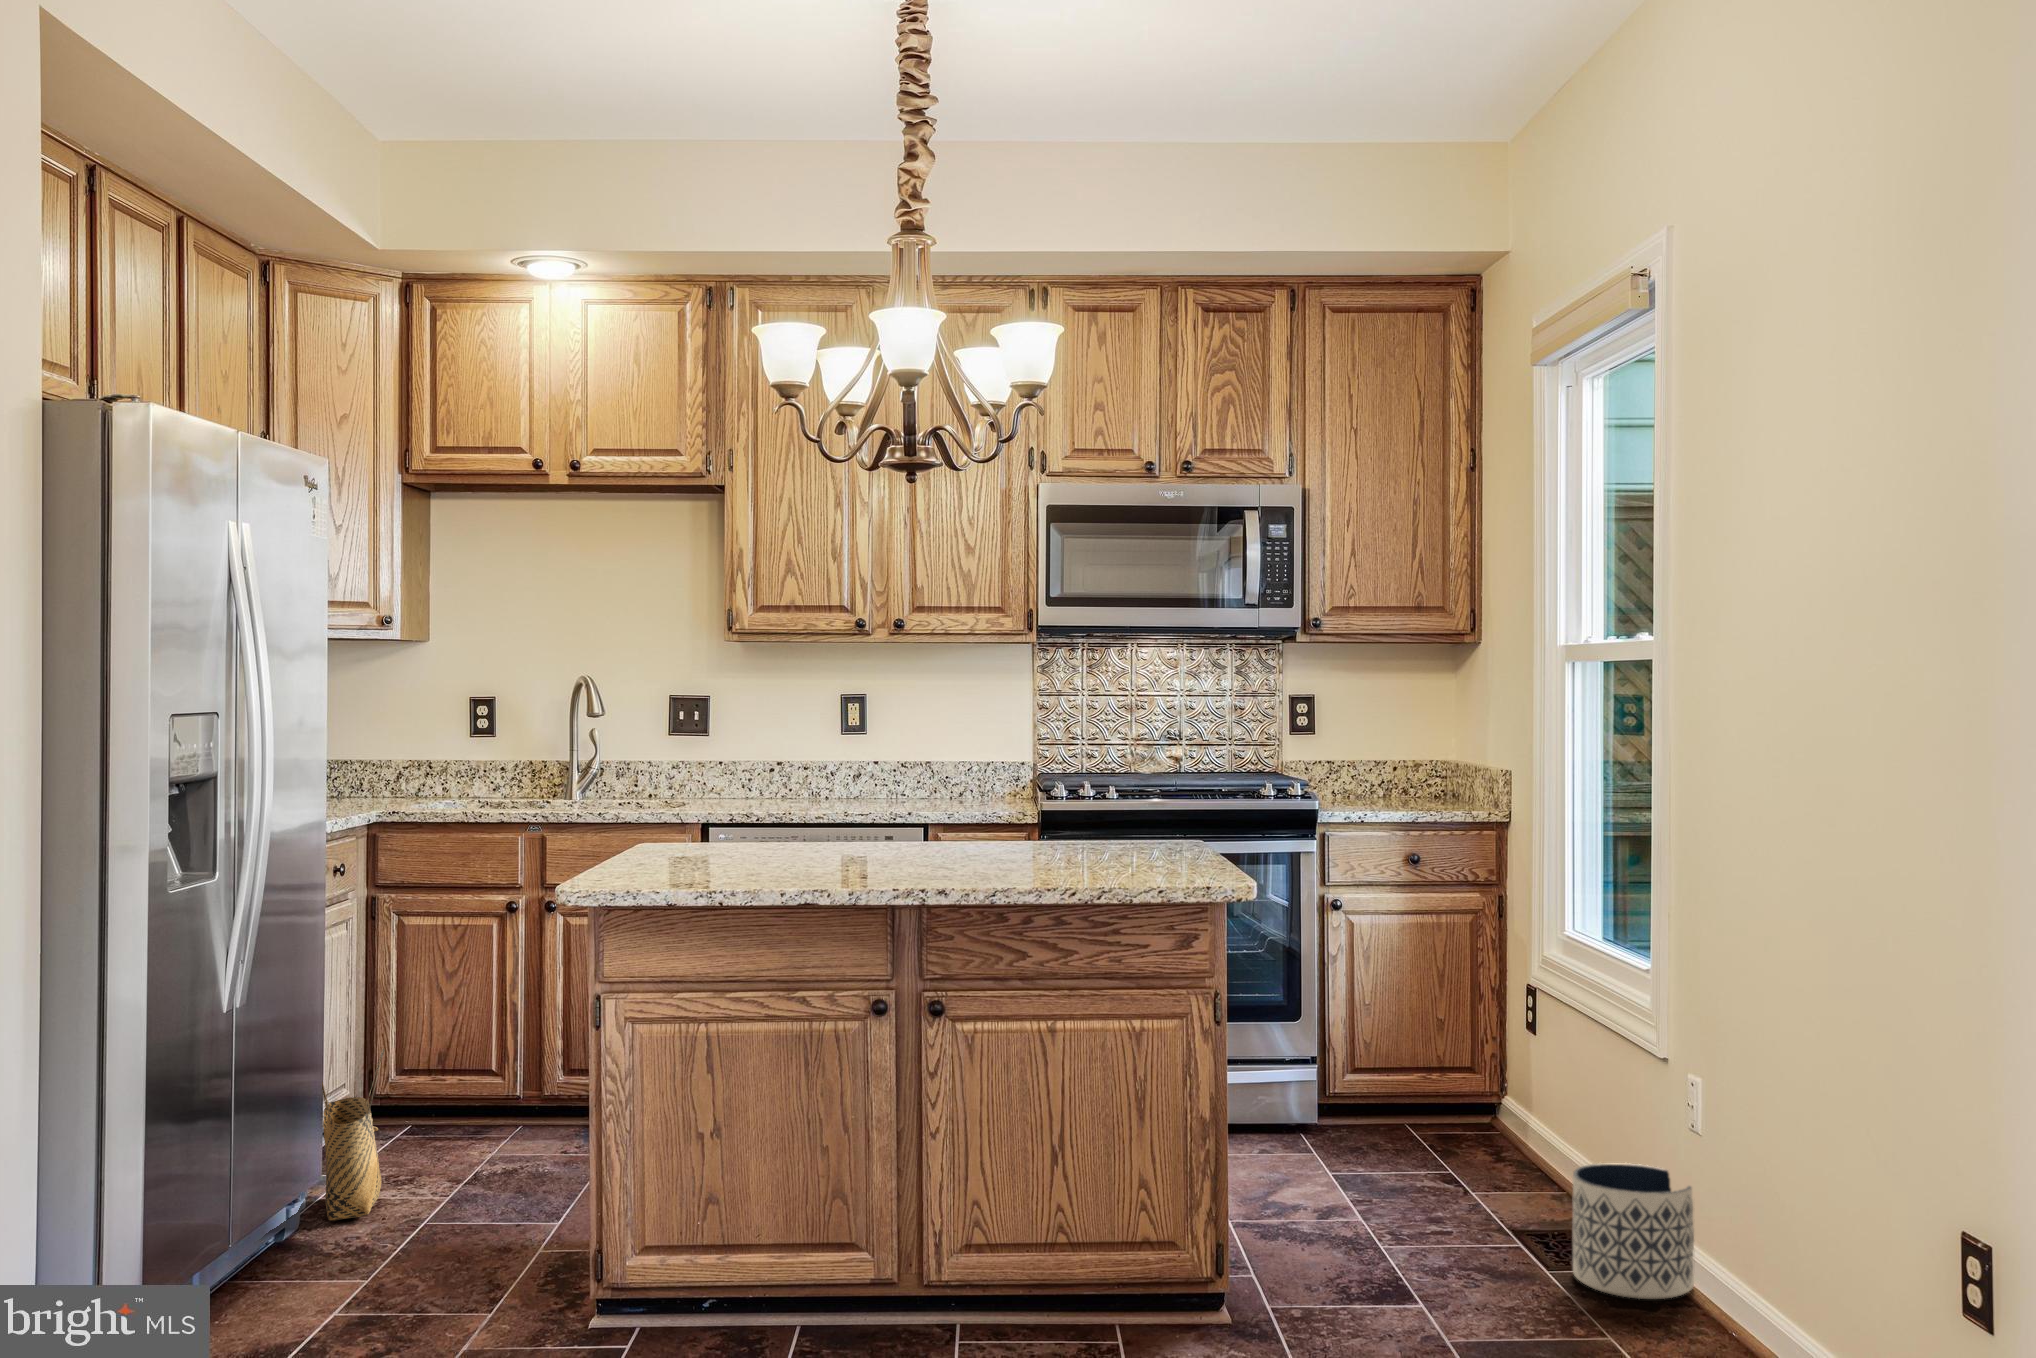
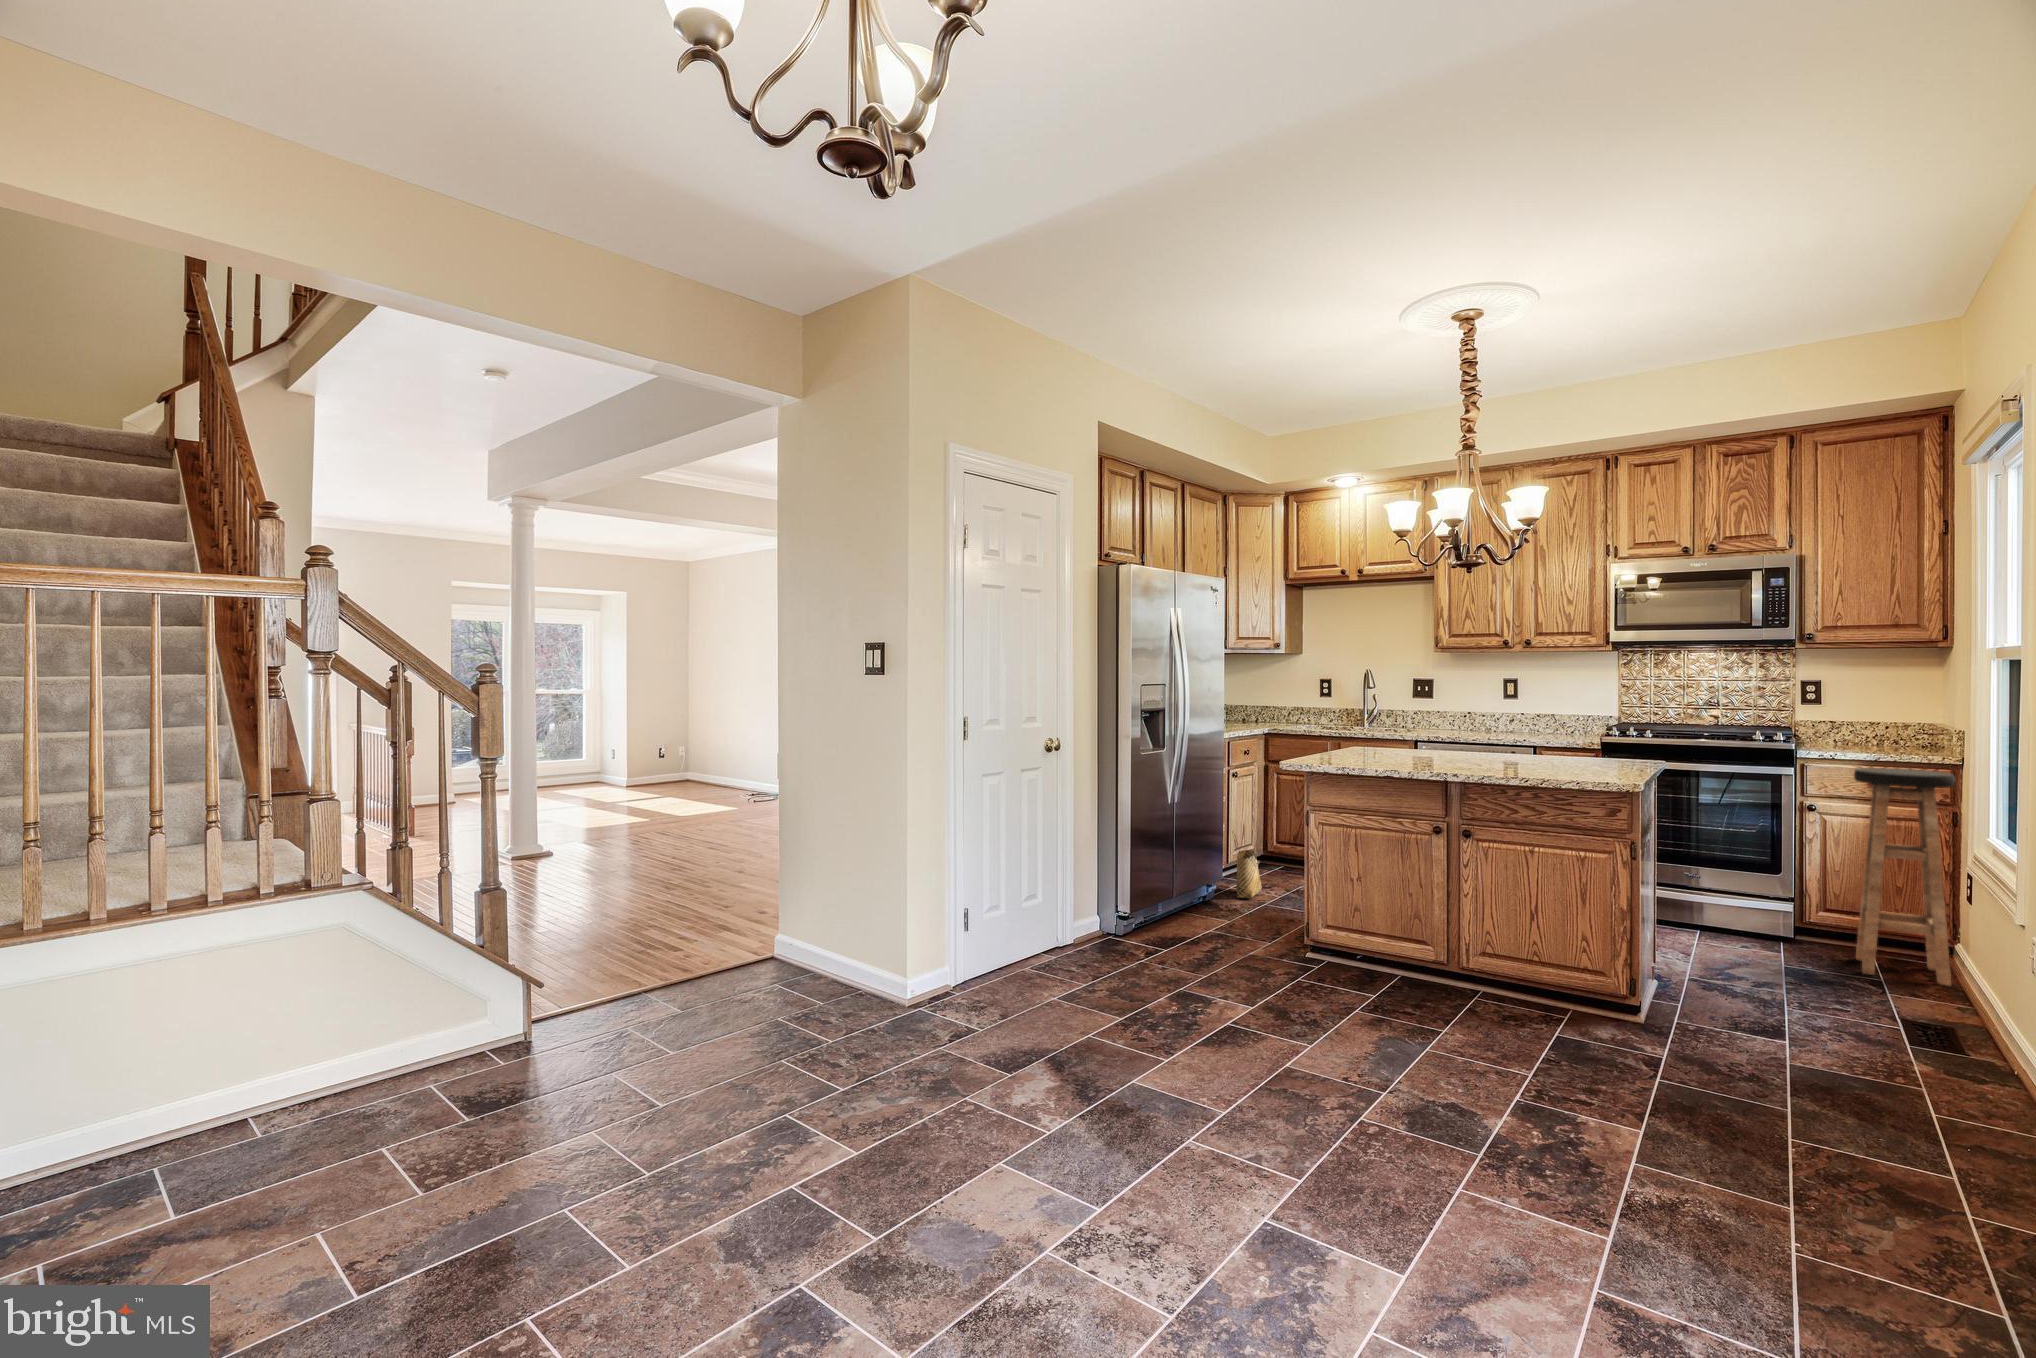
bar stool: none [1403,832,1537,1171] -> present [1854,768,1955,986]
planter: present [1573,1163,1694,1299] -> none [1900,972,1997,1058]

